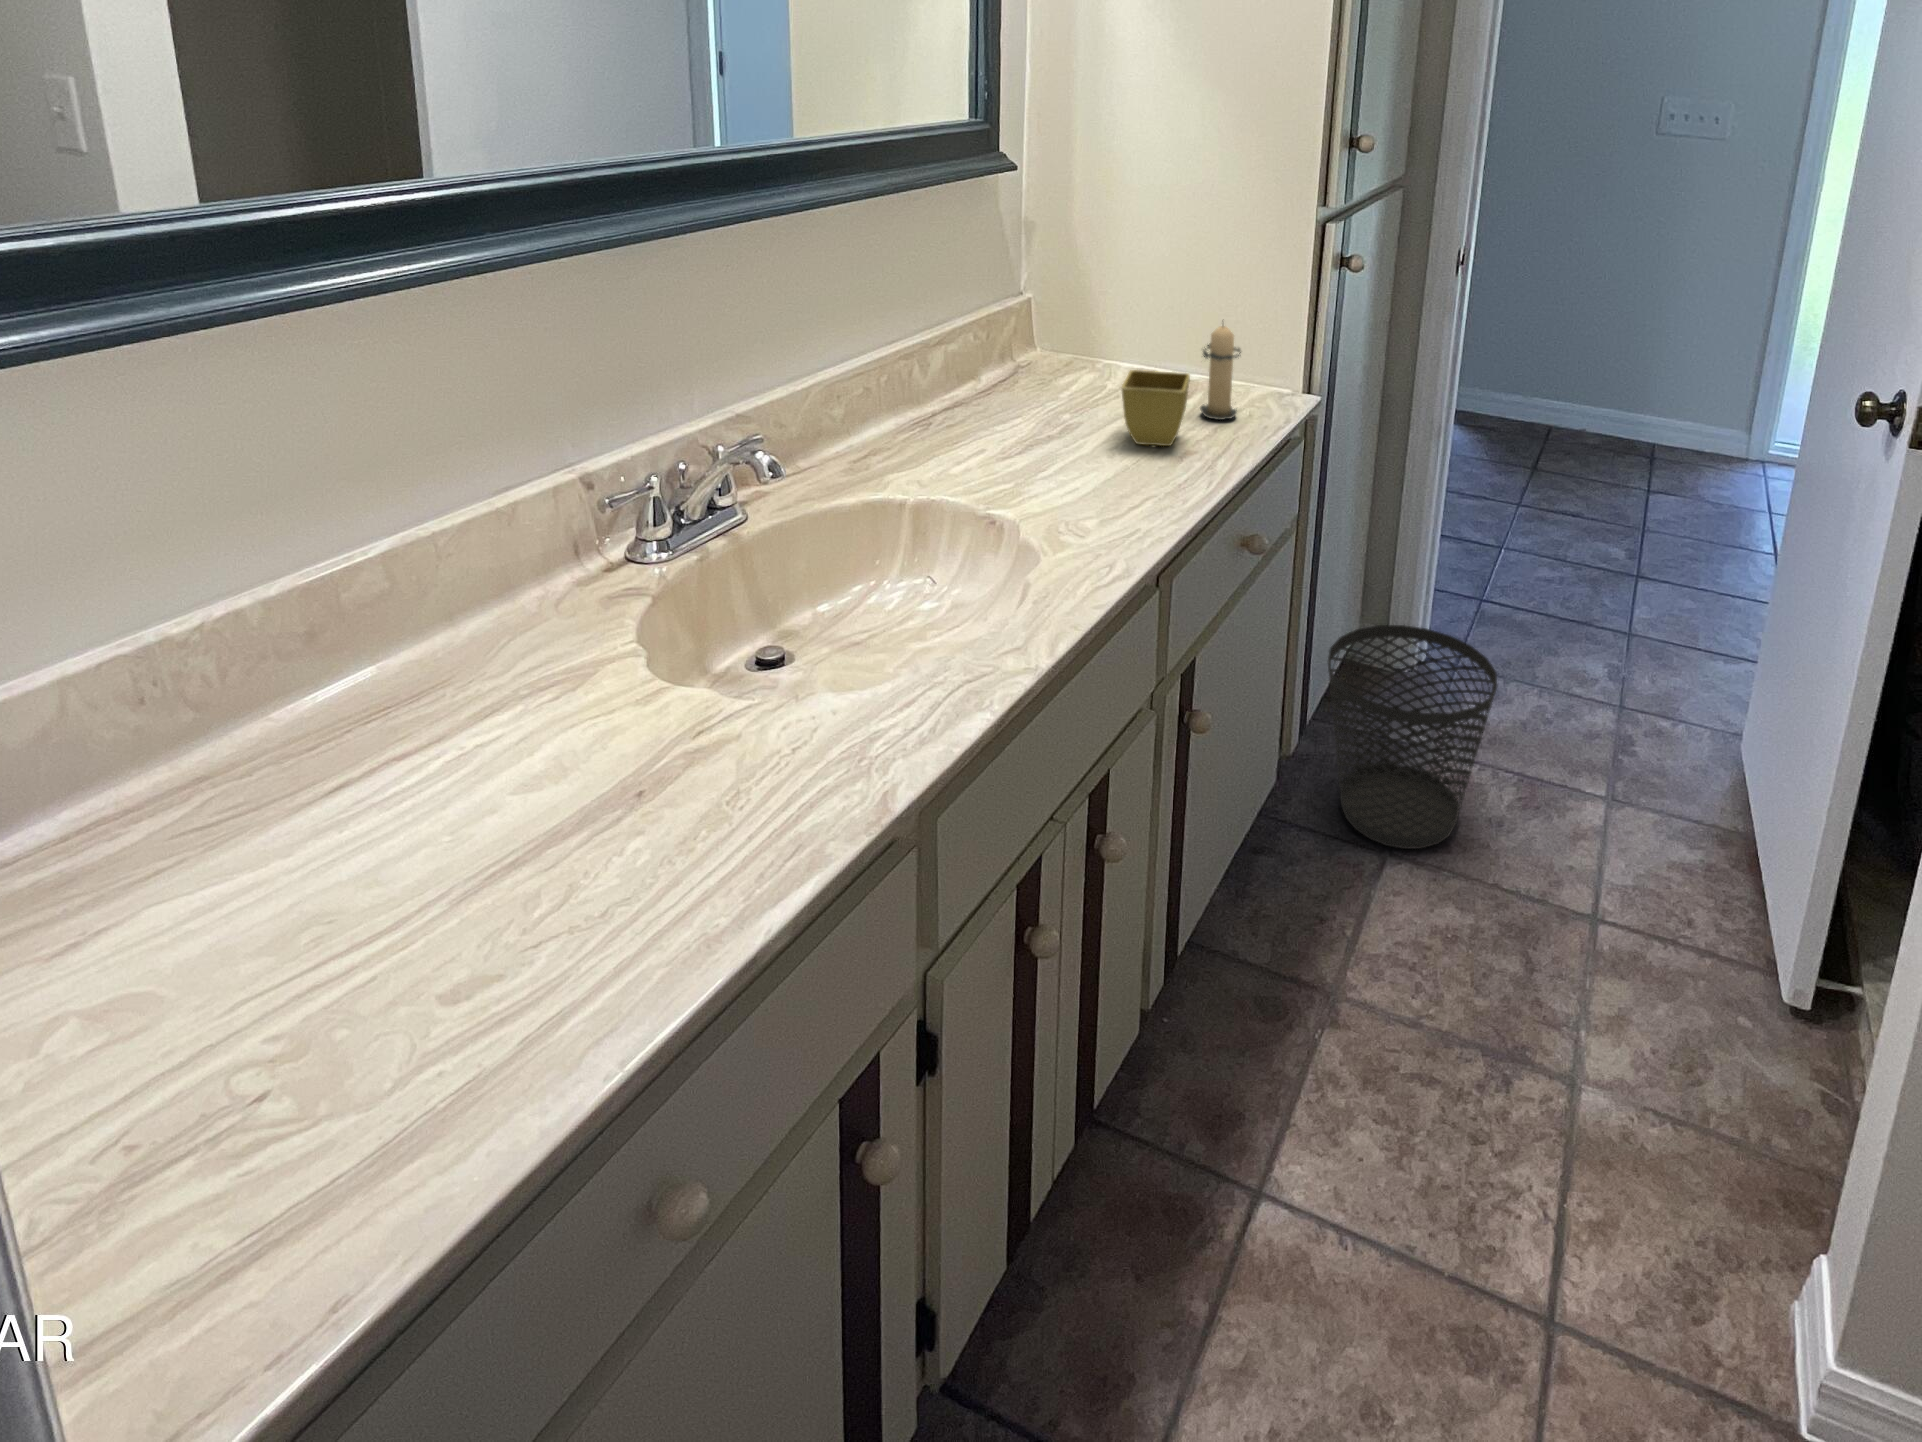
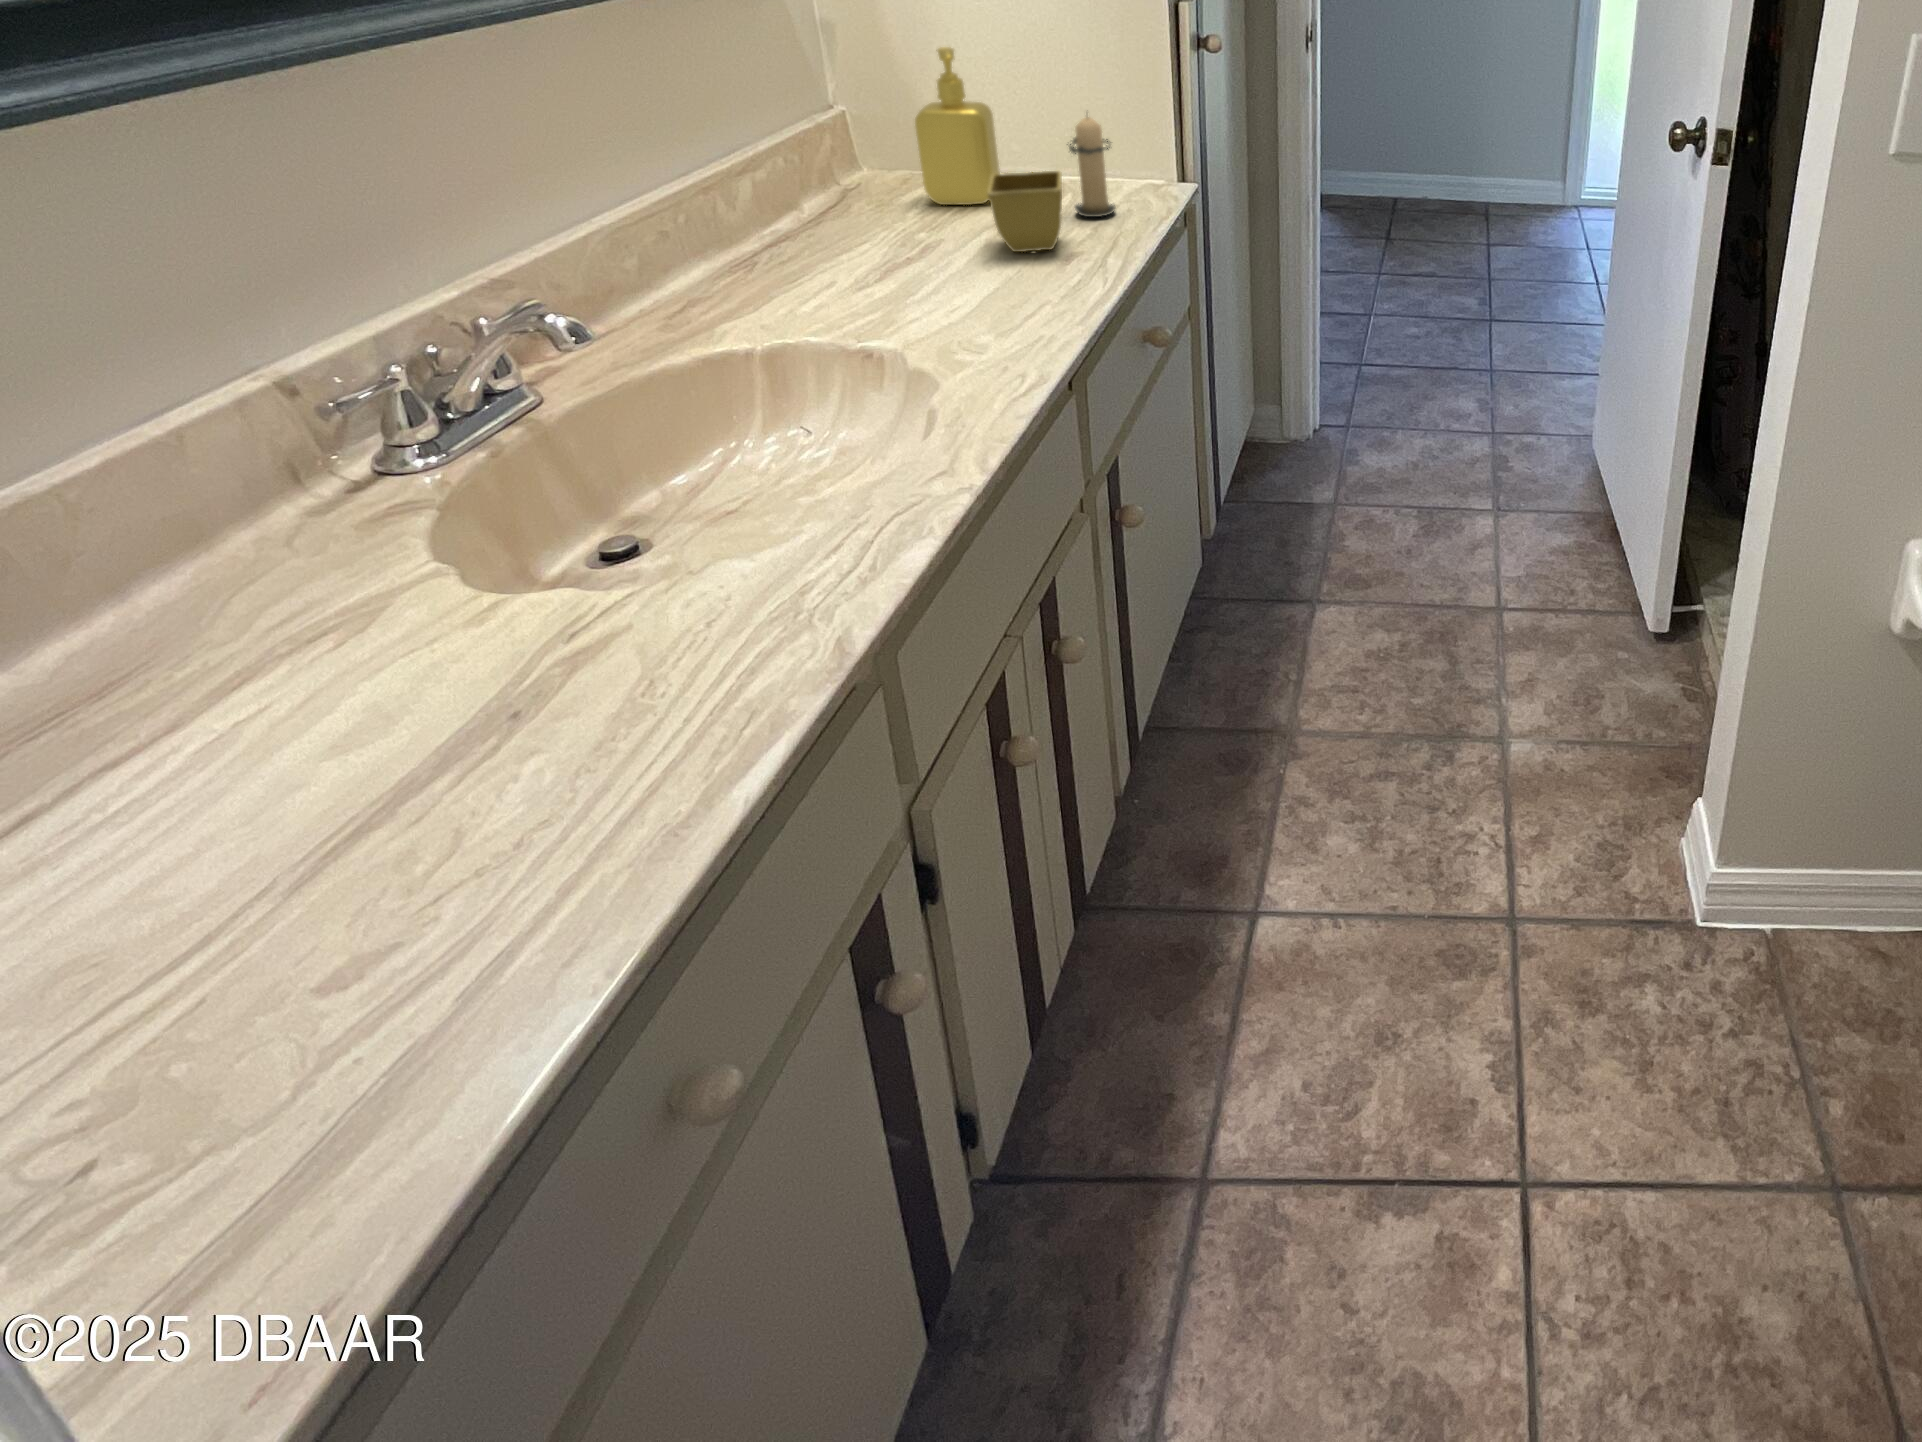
soap dispenser: none [1078,252,1145,394] -> present [915,47,1000,205]
wastebasket: present [1328,625,1497,849] -> none [1236,395,1397,598]

